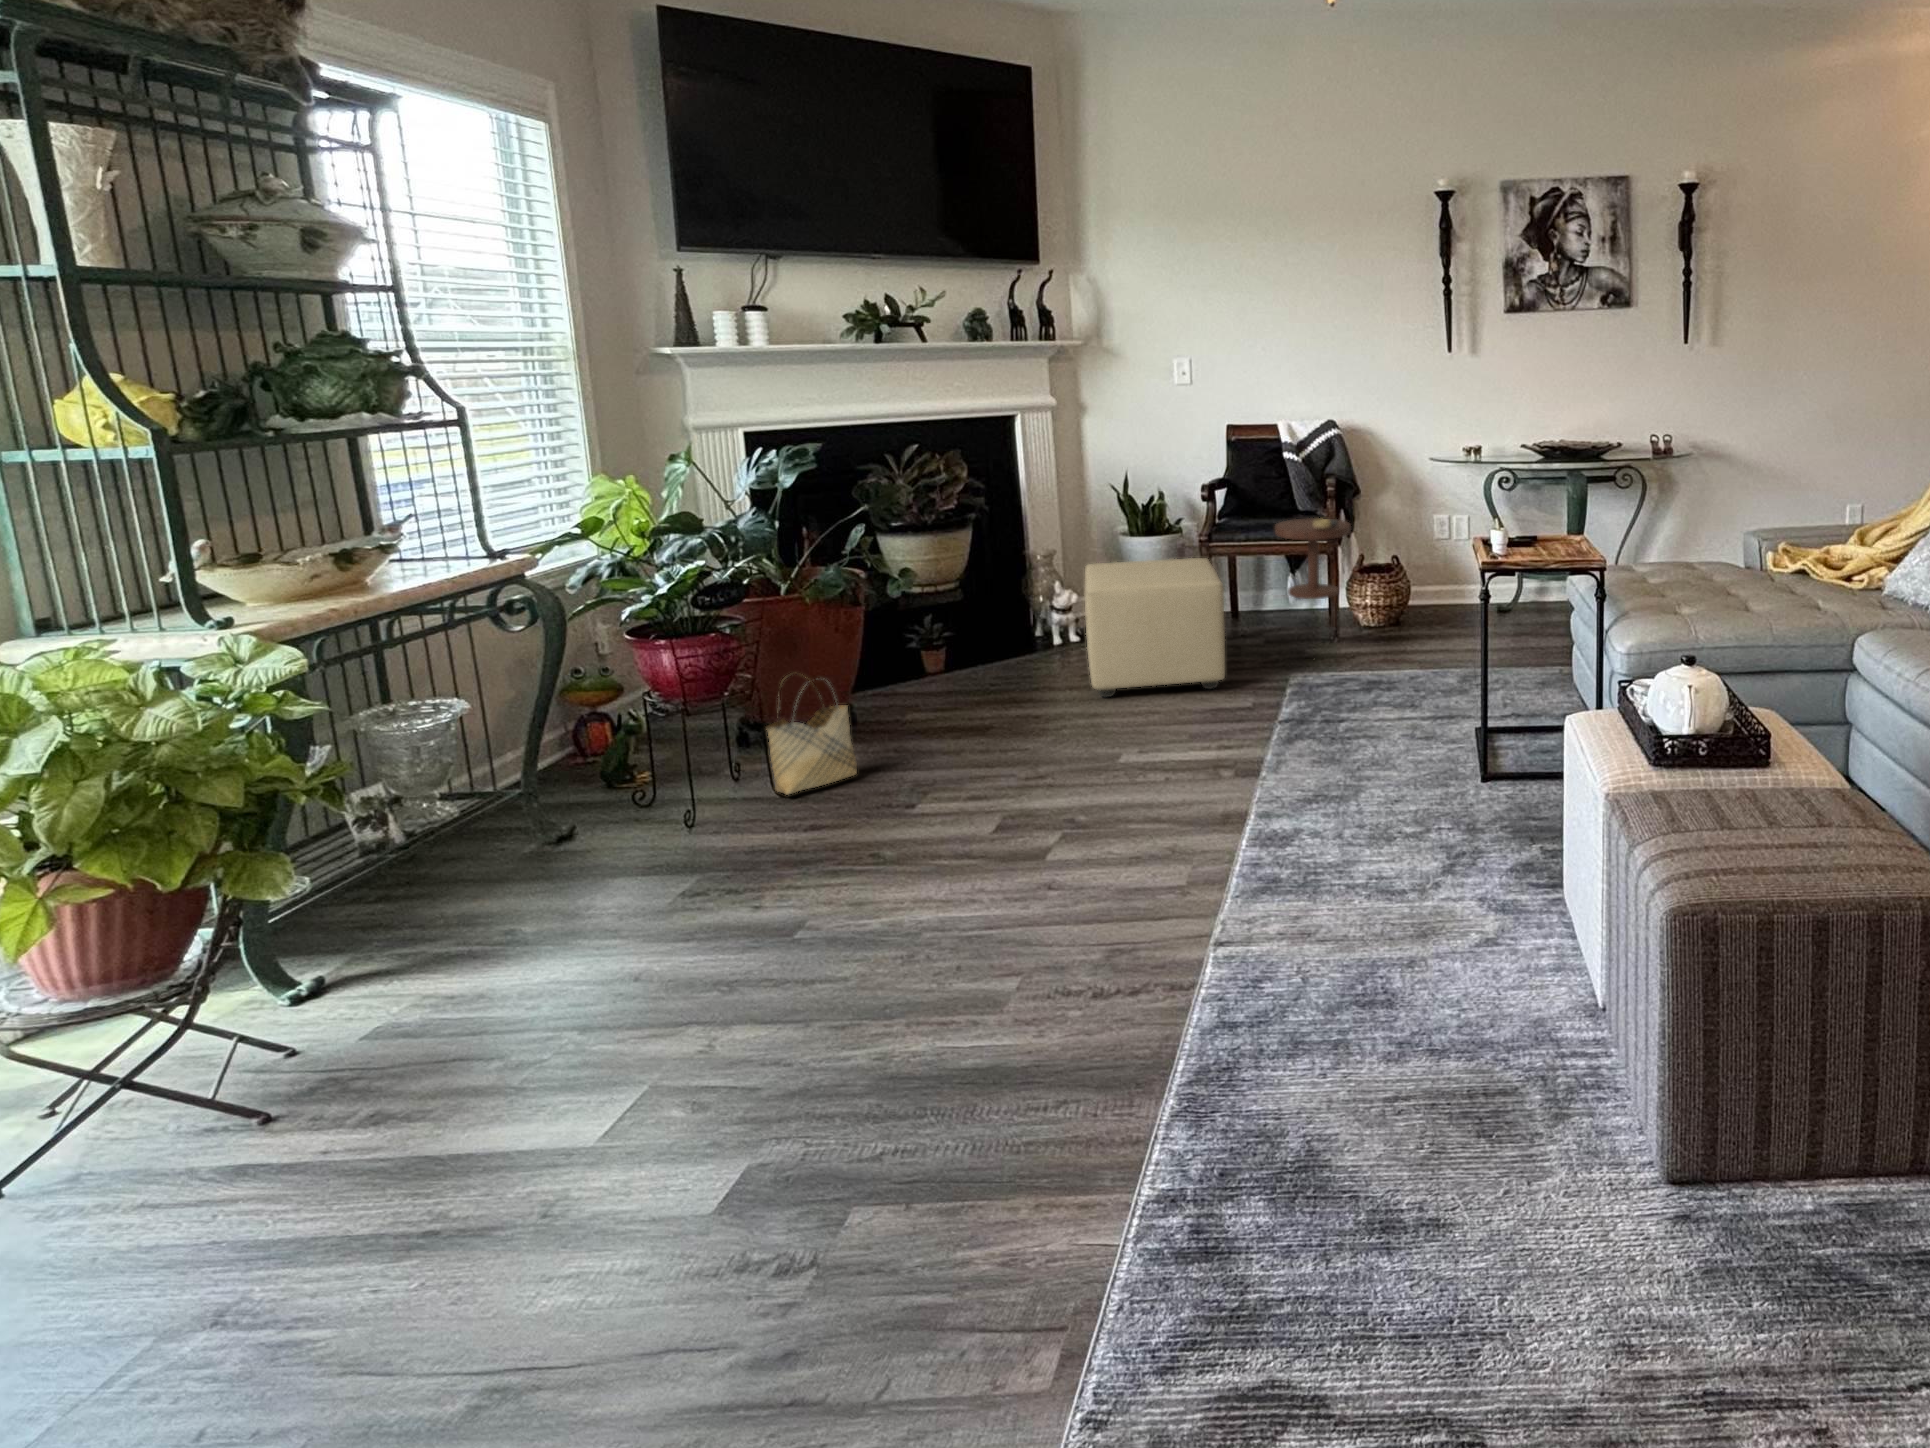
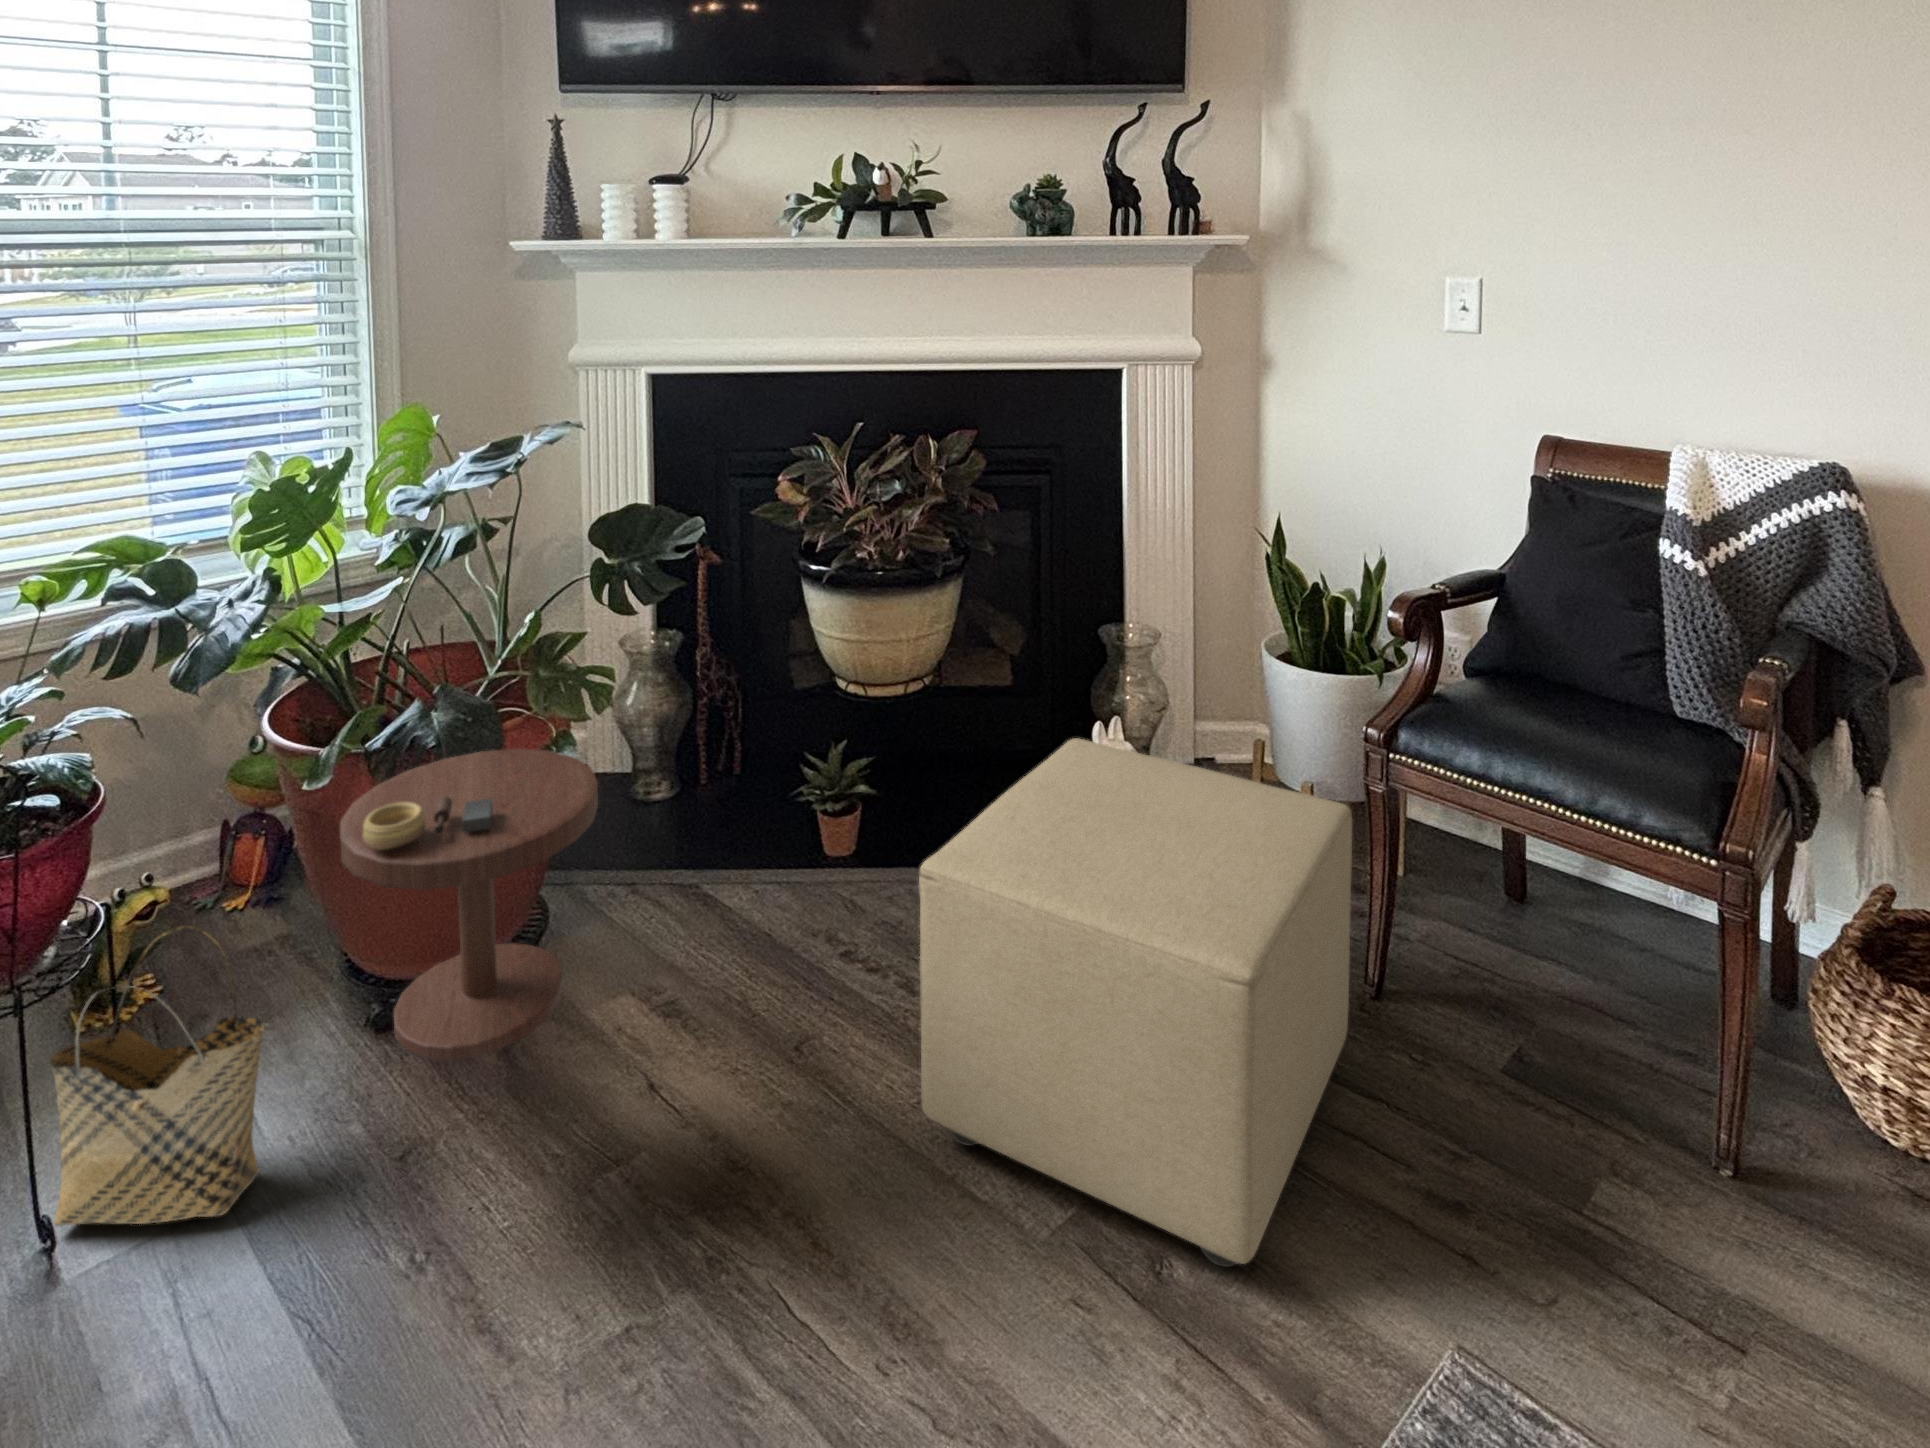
side table: present [1275,518,1351,599] -> present [340,749,598,1060]

